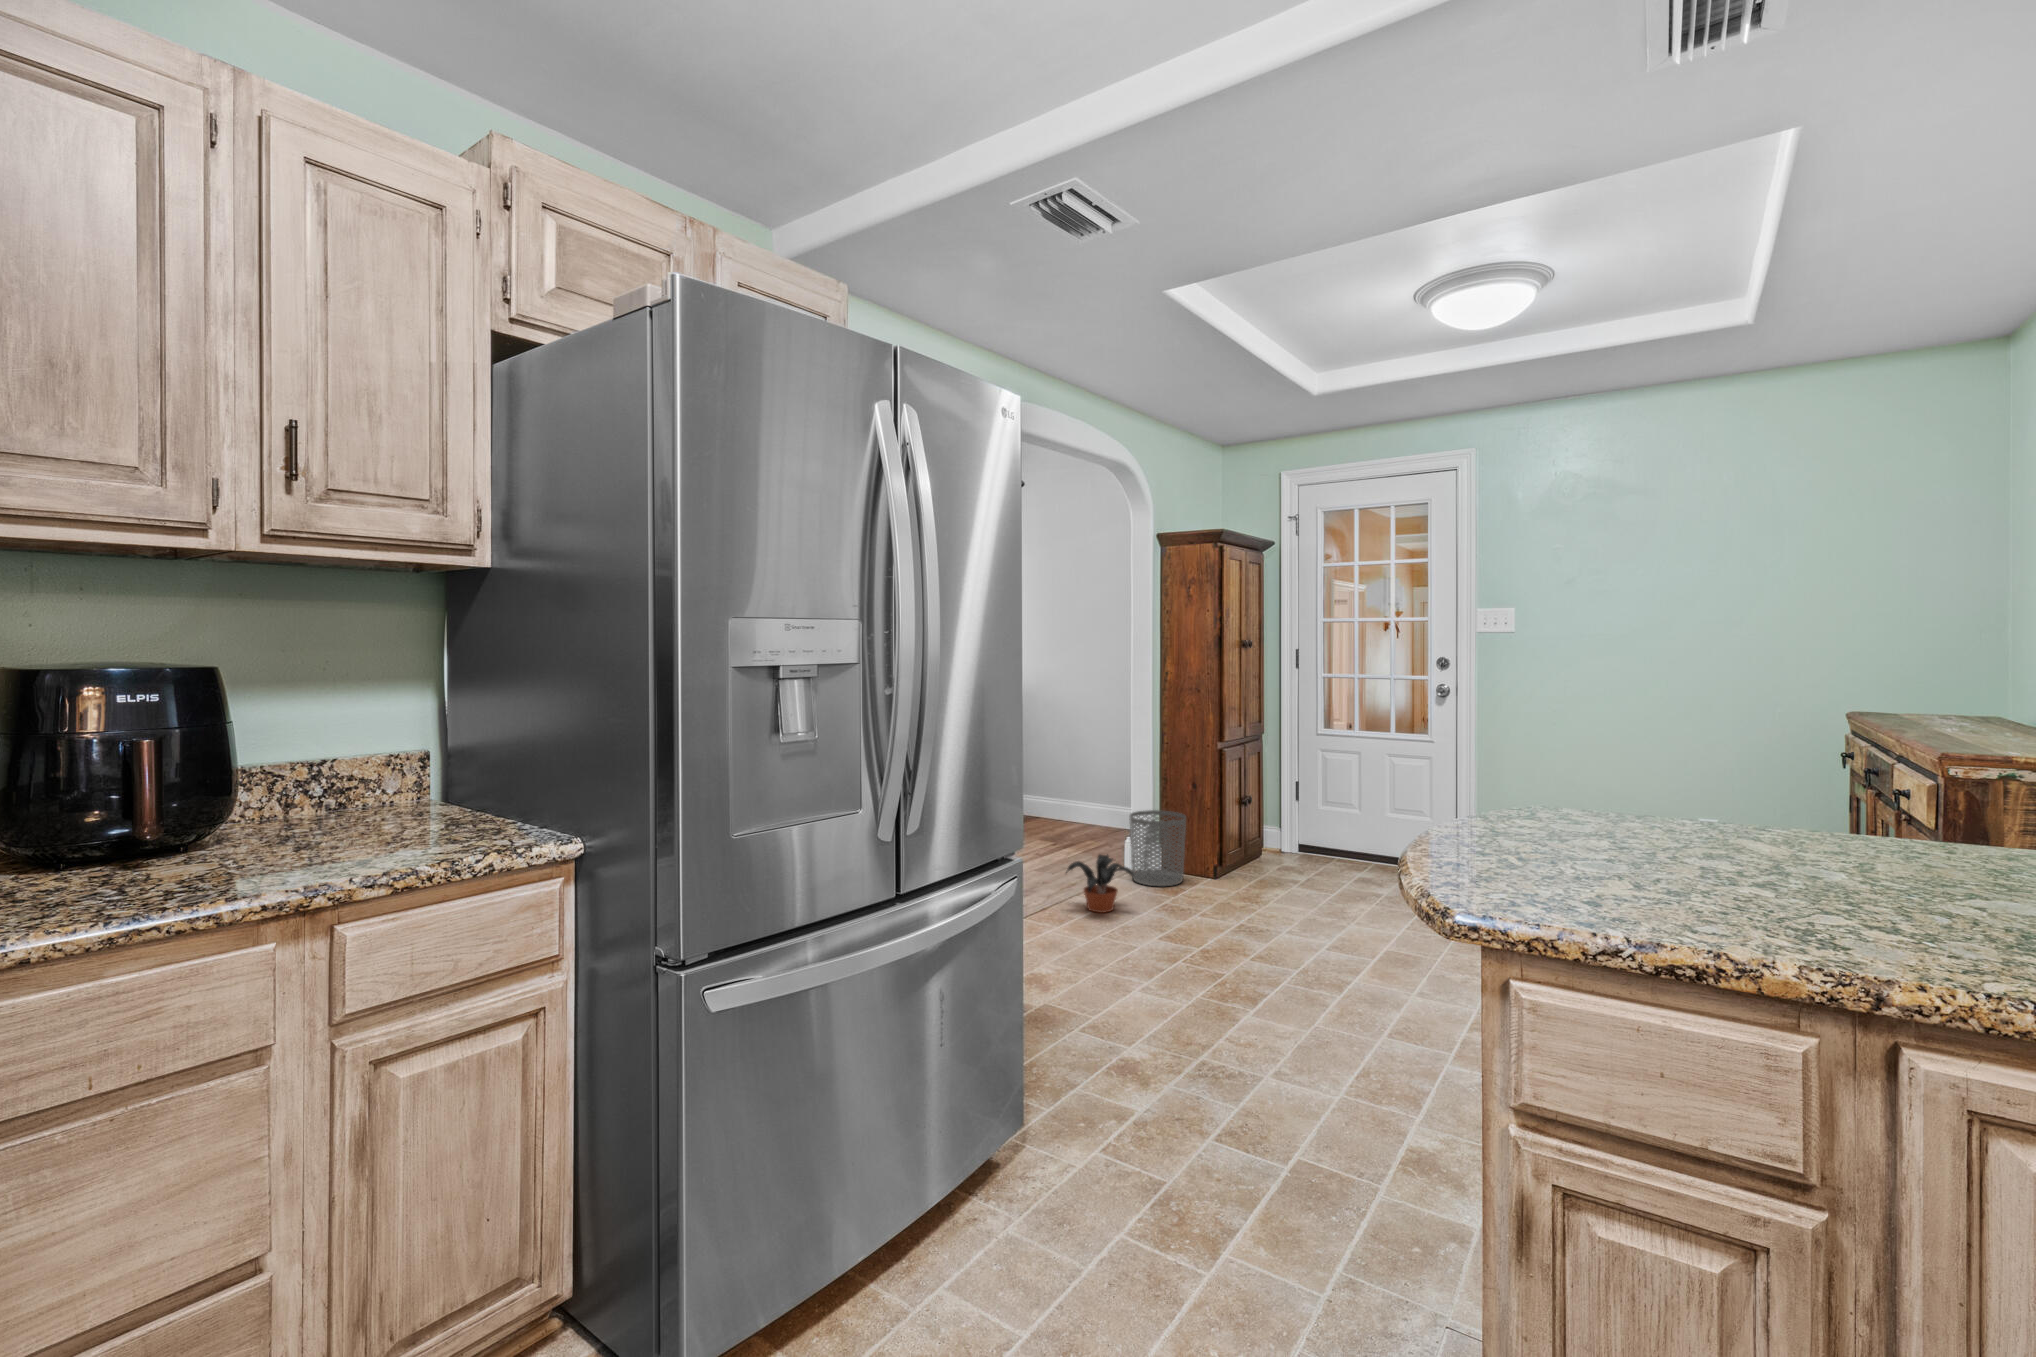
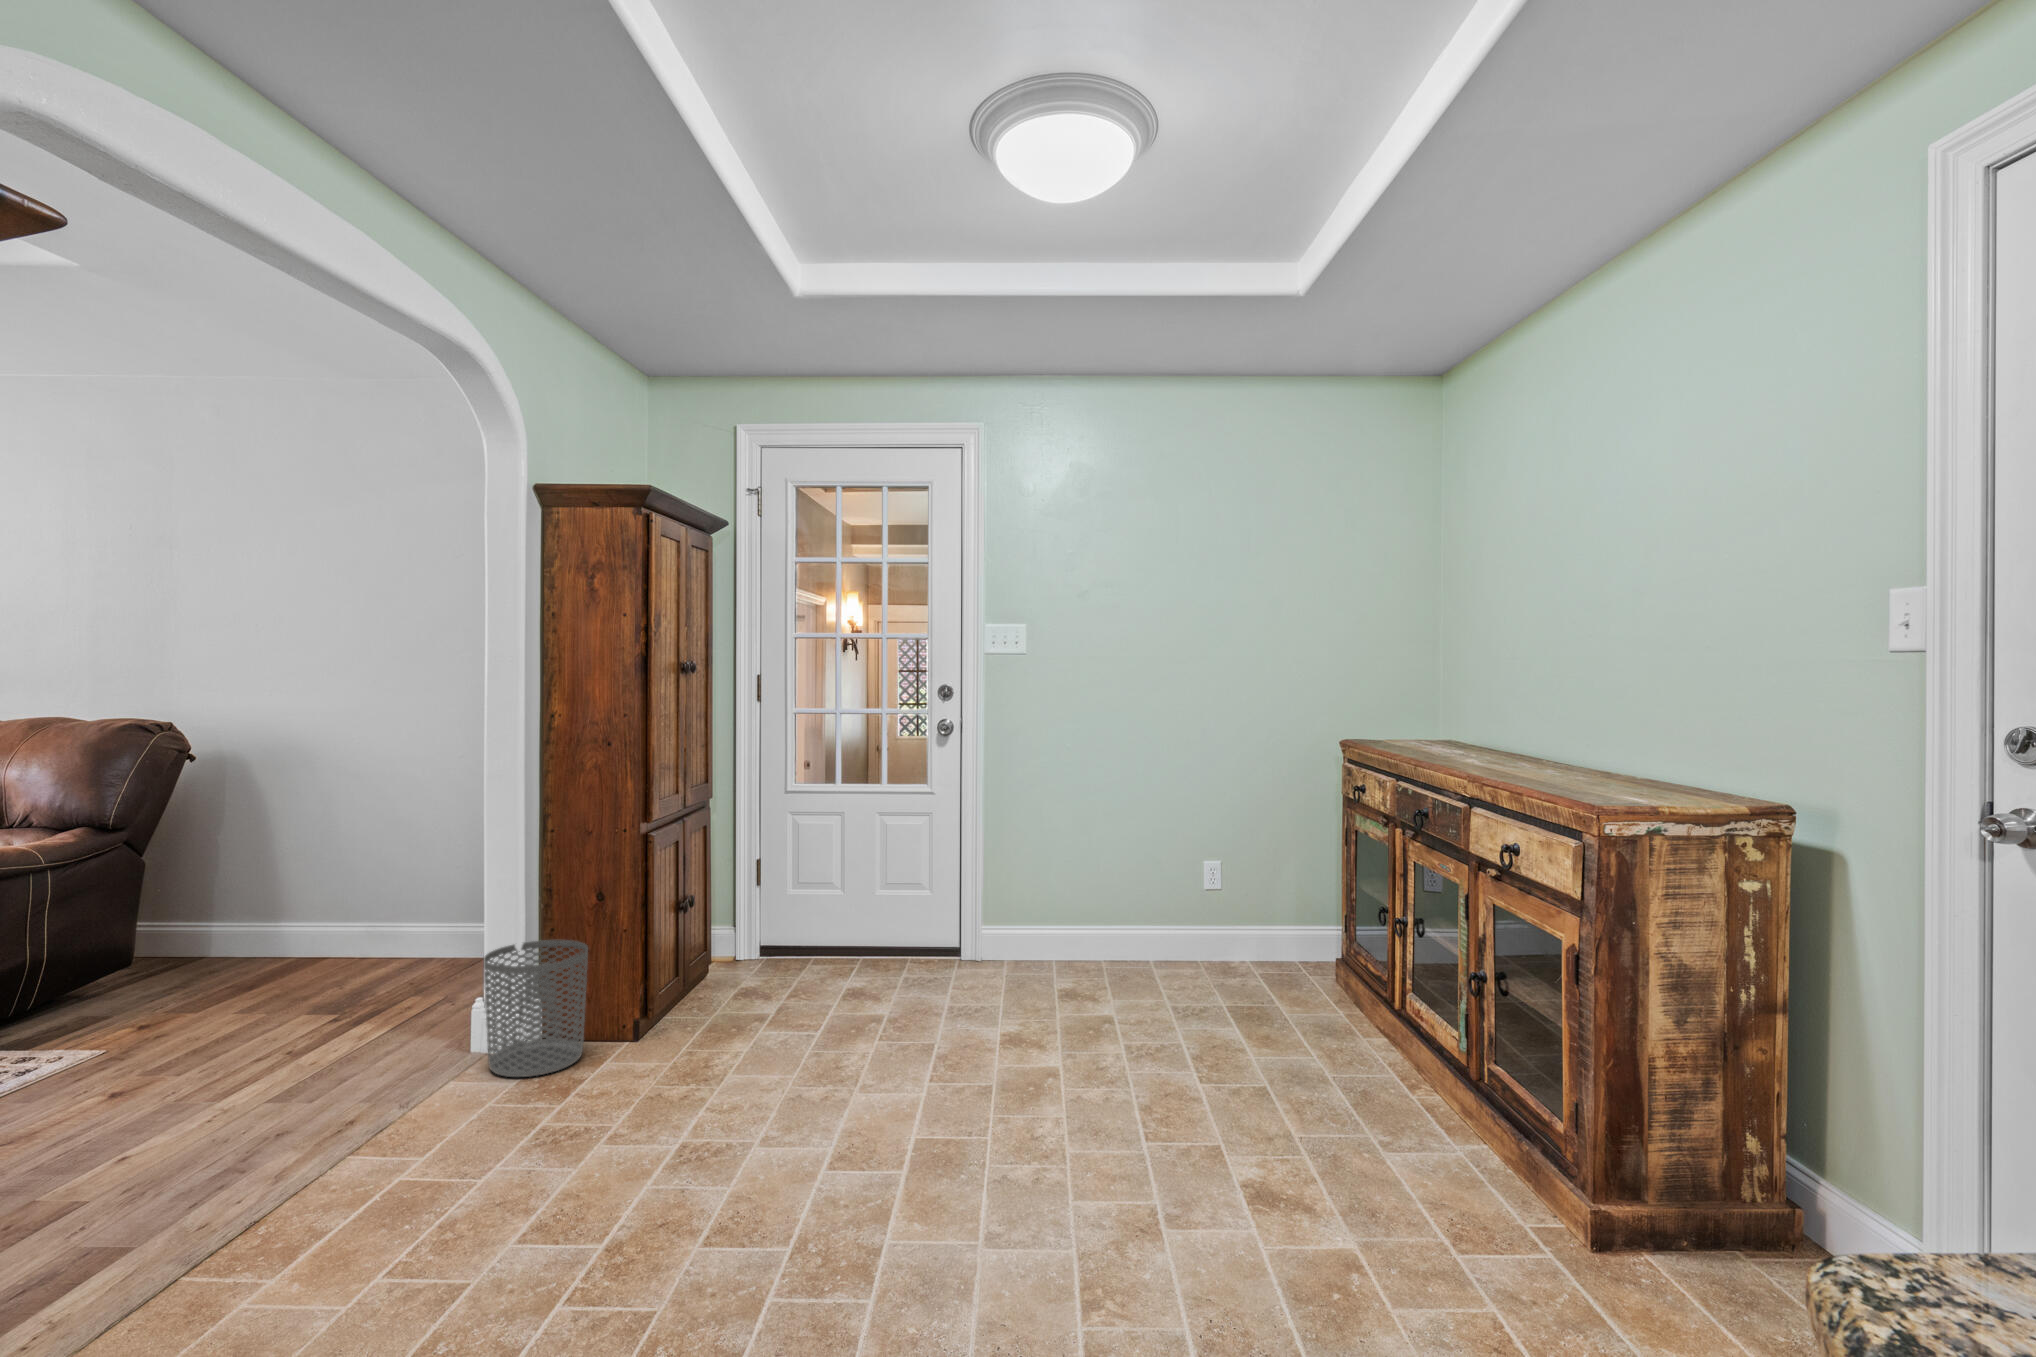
potted plant: present [1067,854,1134,913] -> none [335,1047,486,1169]

